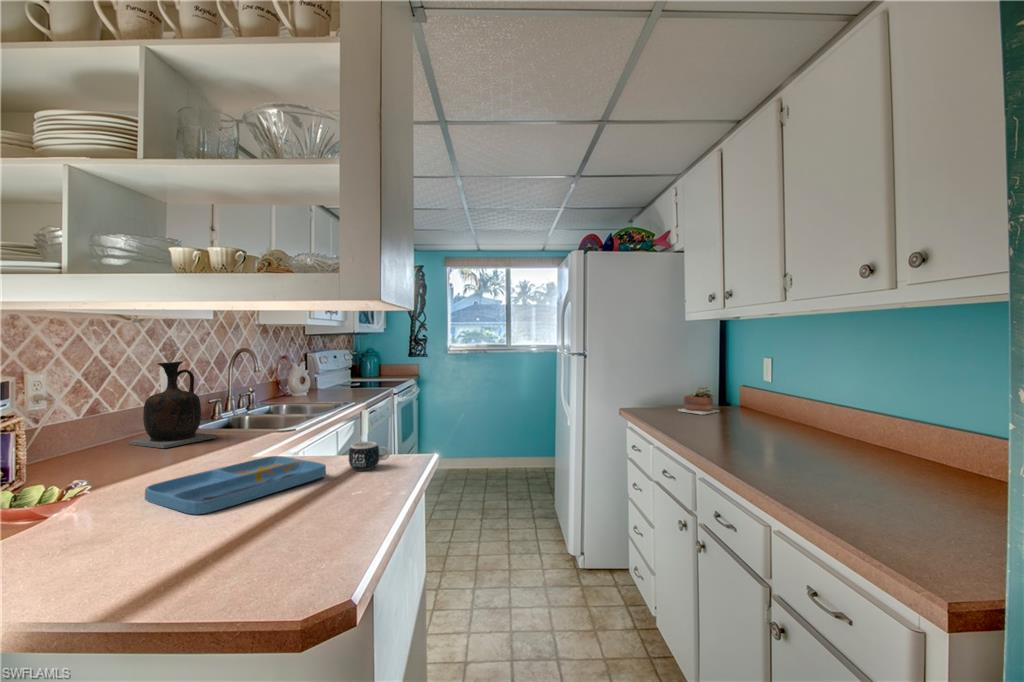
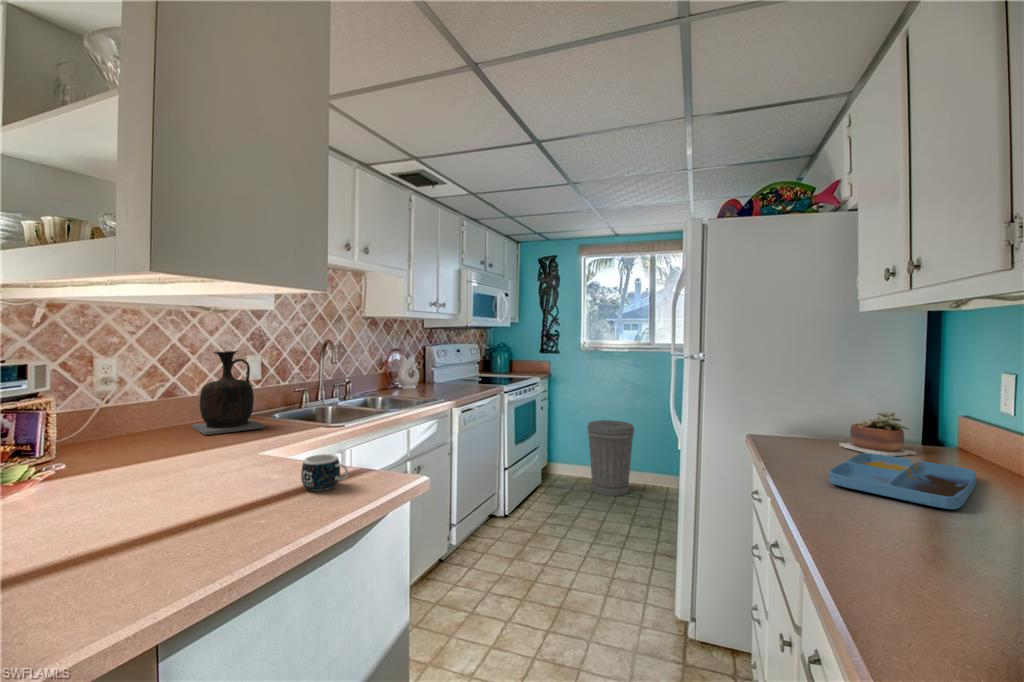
trash can: none [461,416,503,483] -> present [587,420,634,496]
tray: present [145,456,326,514] -> present [829,453,976,509]

